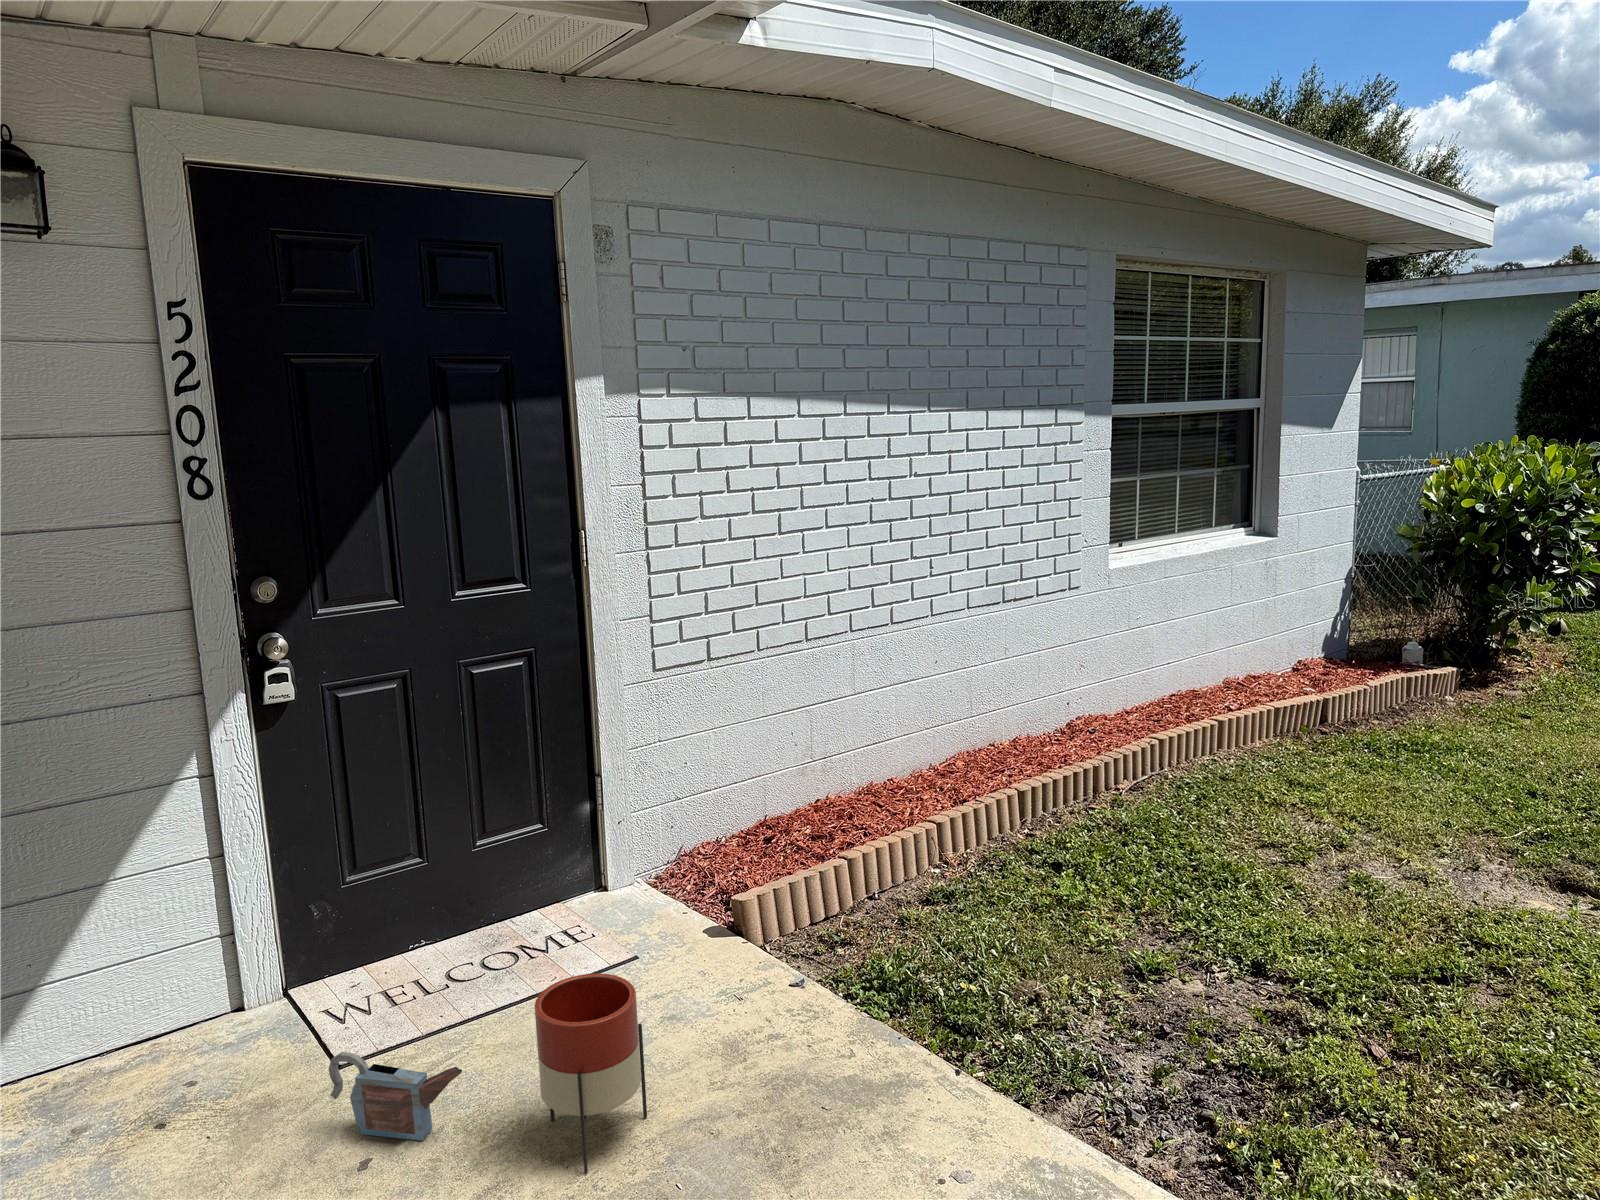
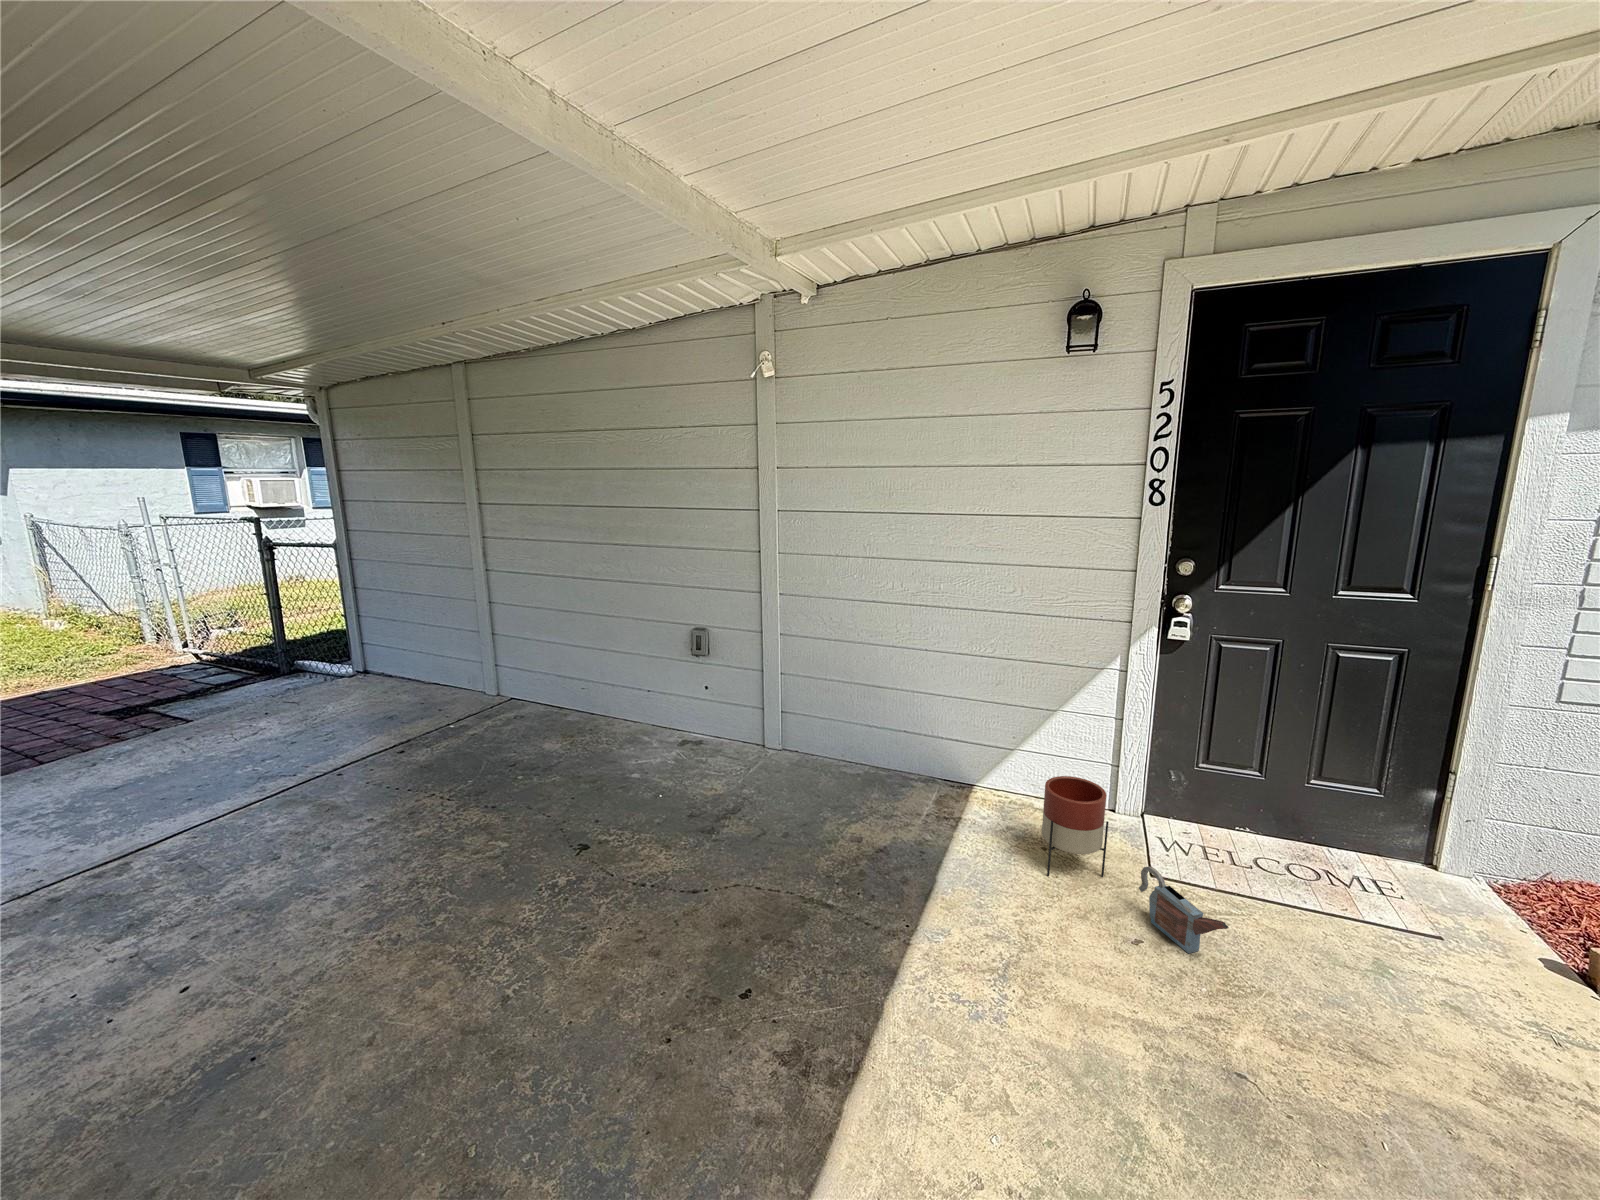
planter: present [535,974,647,1173] -> present [1042,776,1109,877]

